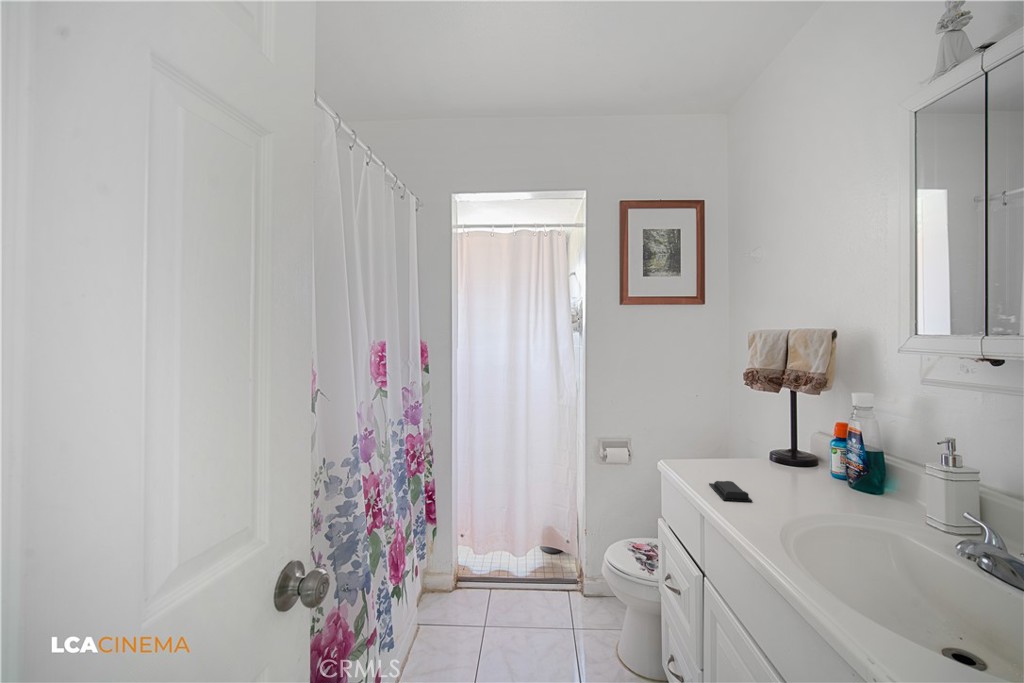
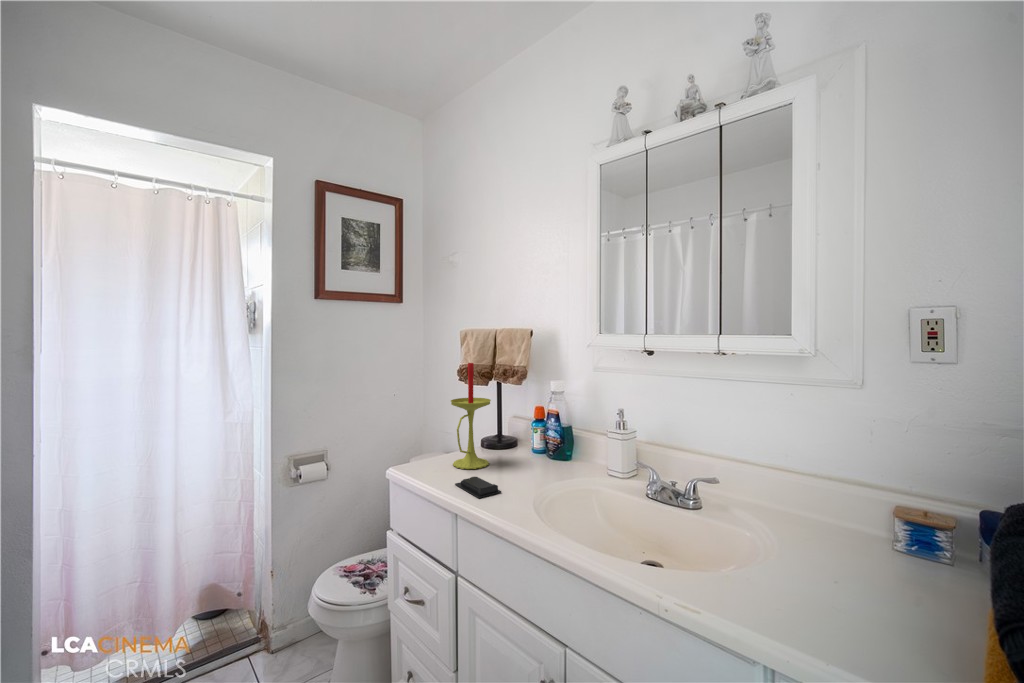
candle: none [718,364,766,477] -> present [451,363,491,469]

